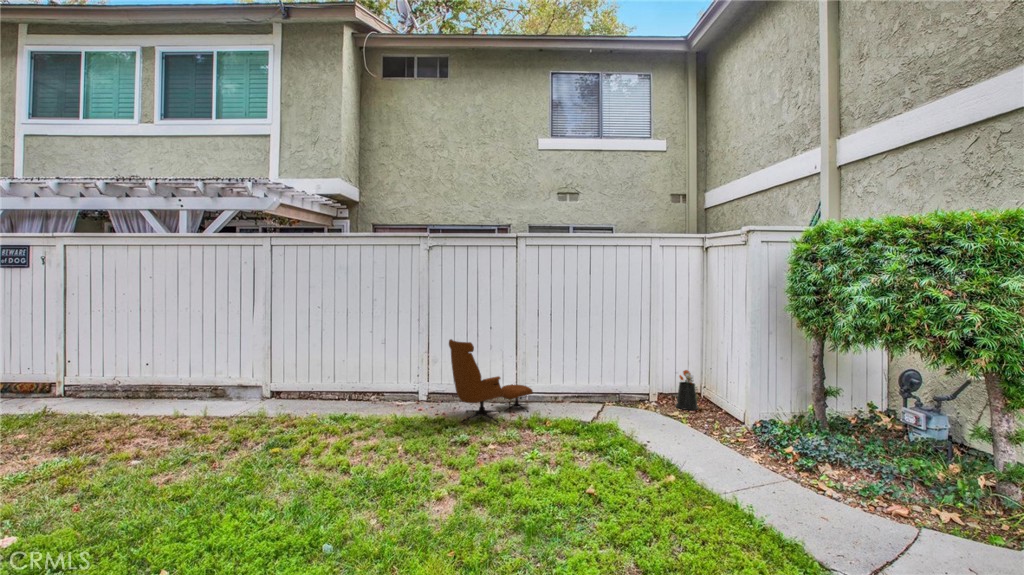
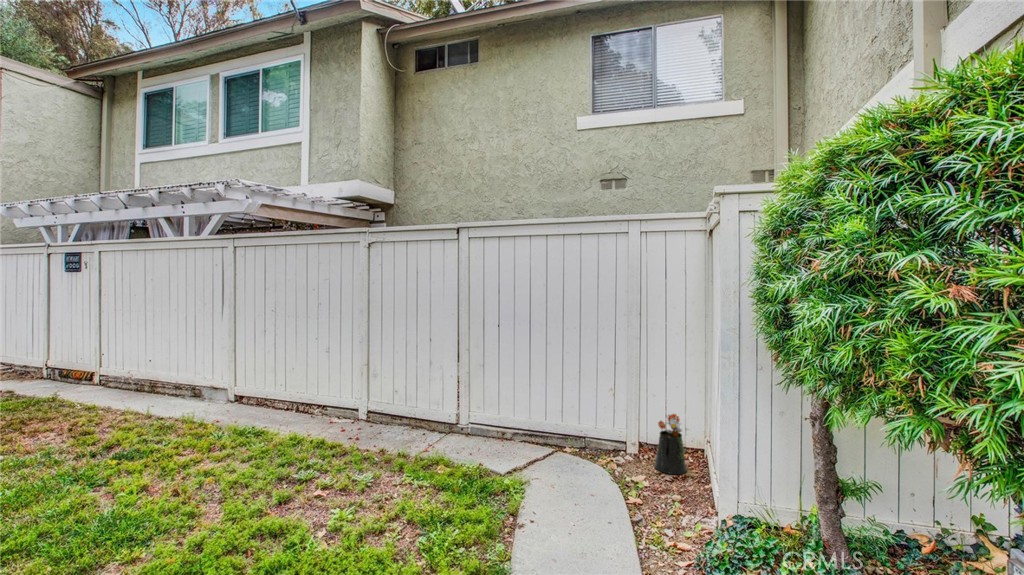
lounge chair: present [449,339,533,423] -> none [346,354,466,461]

